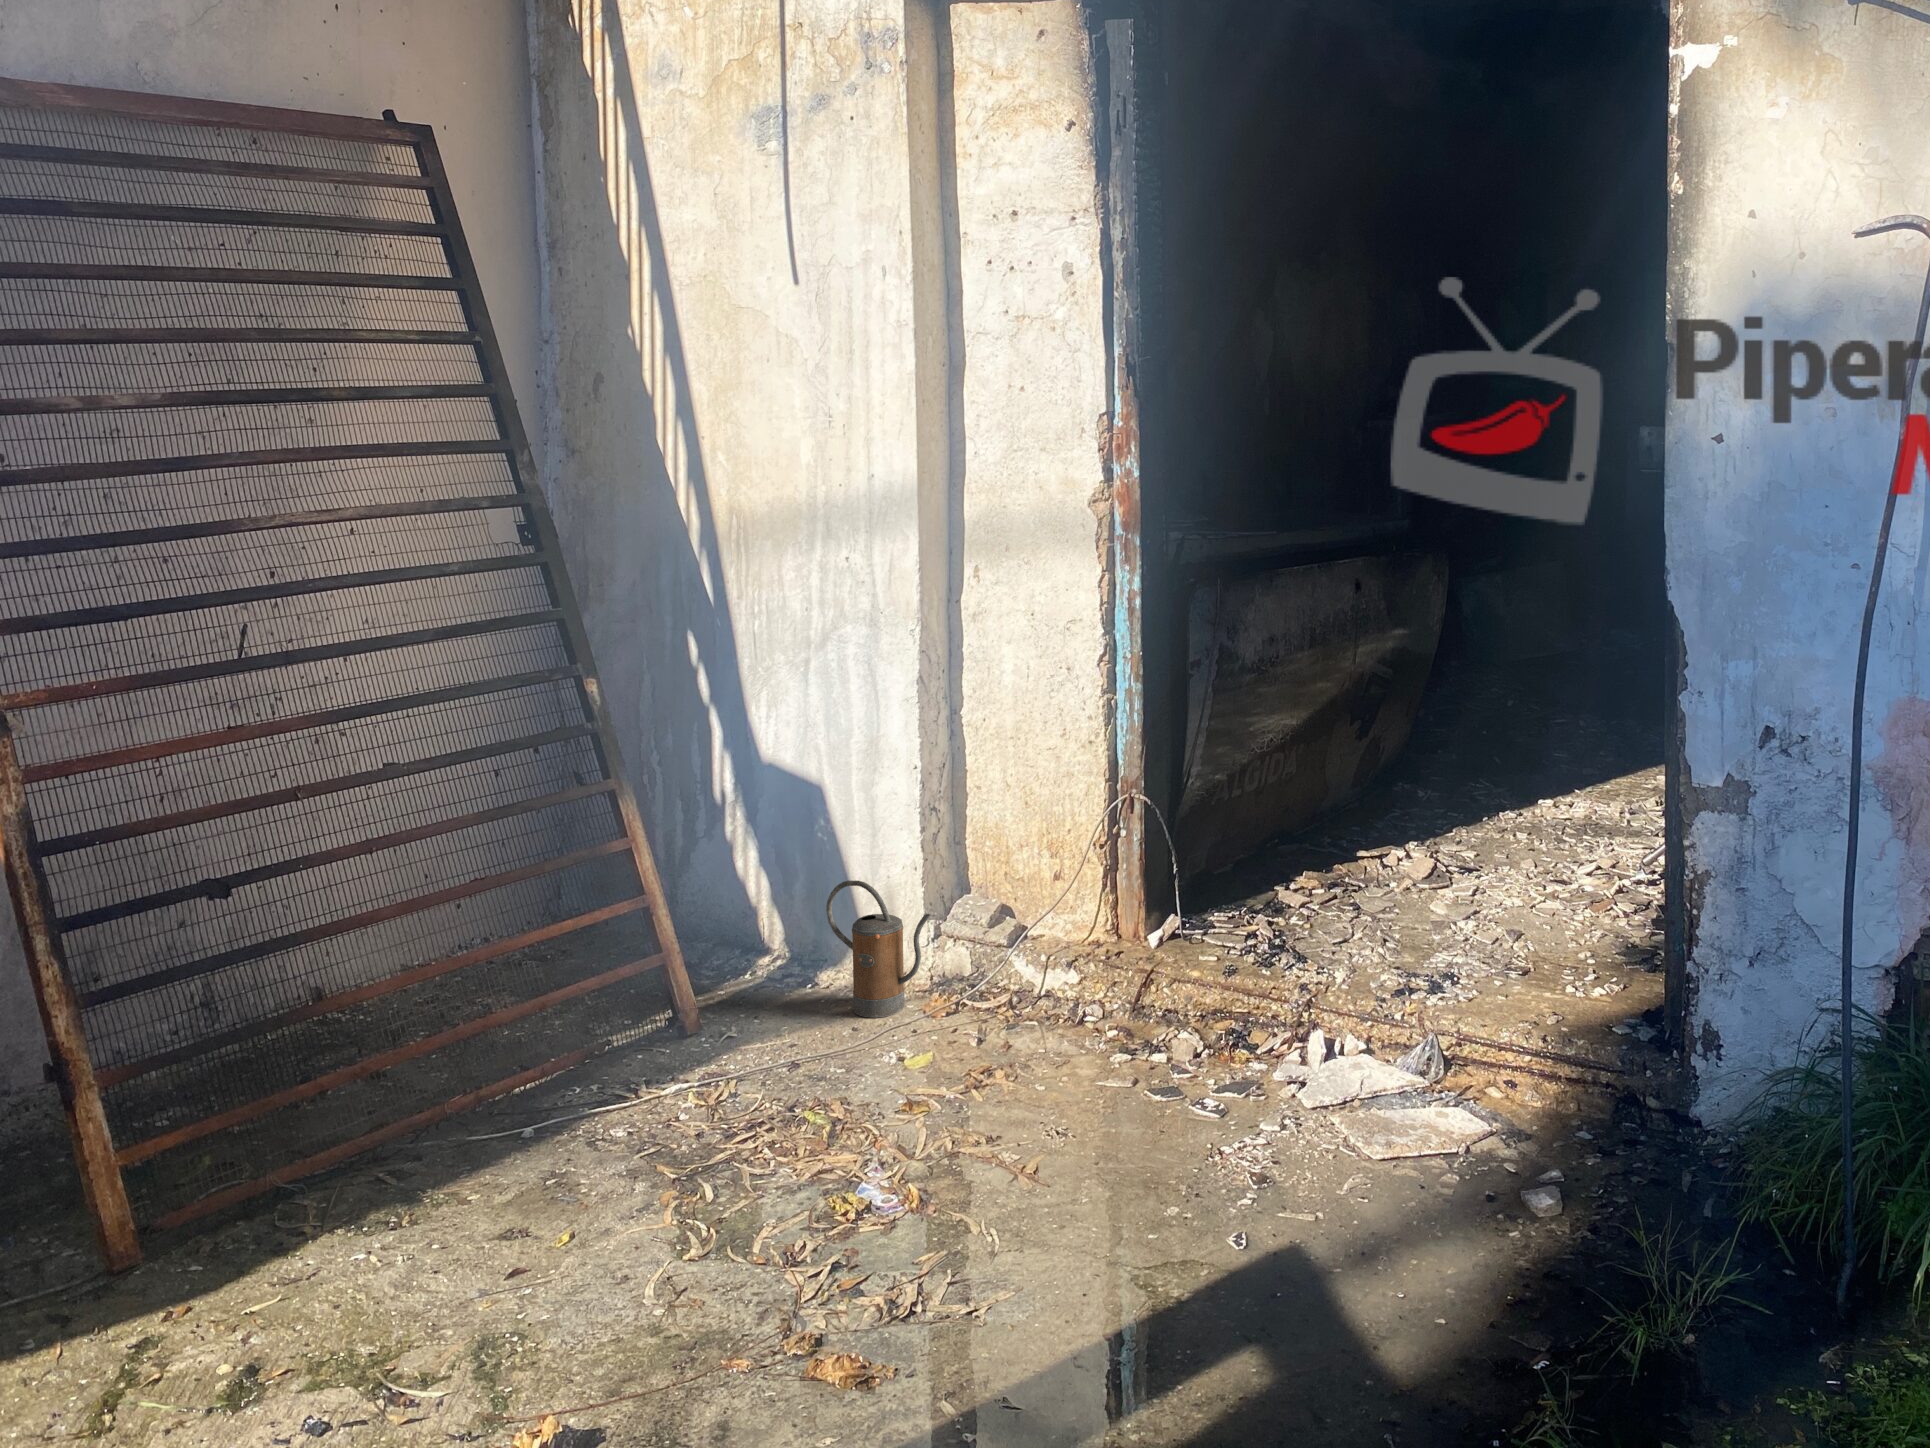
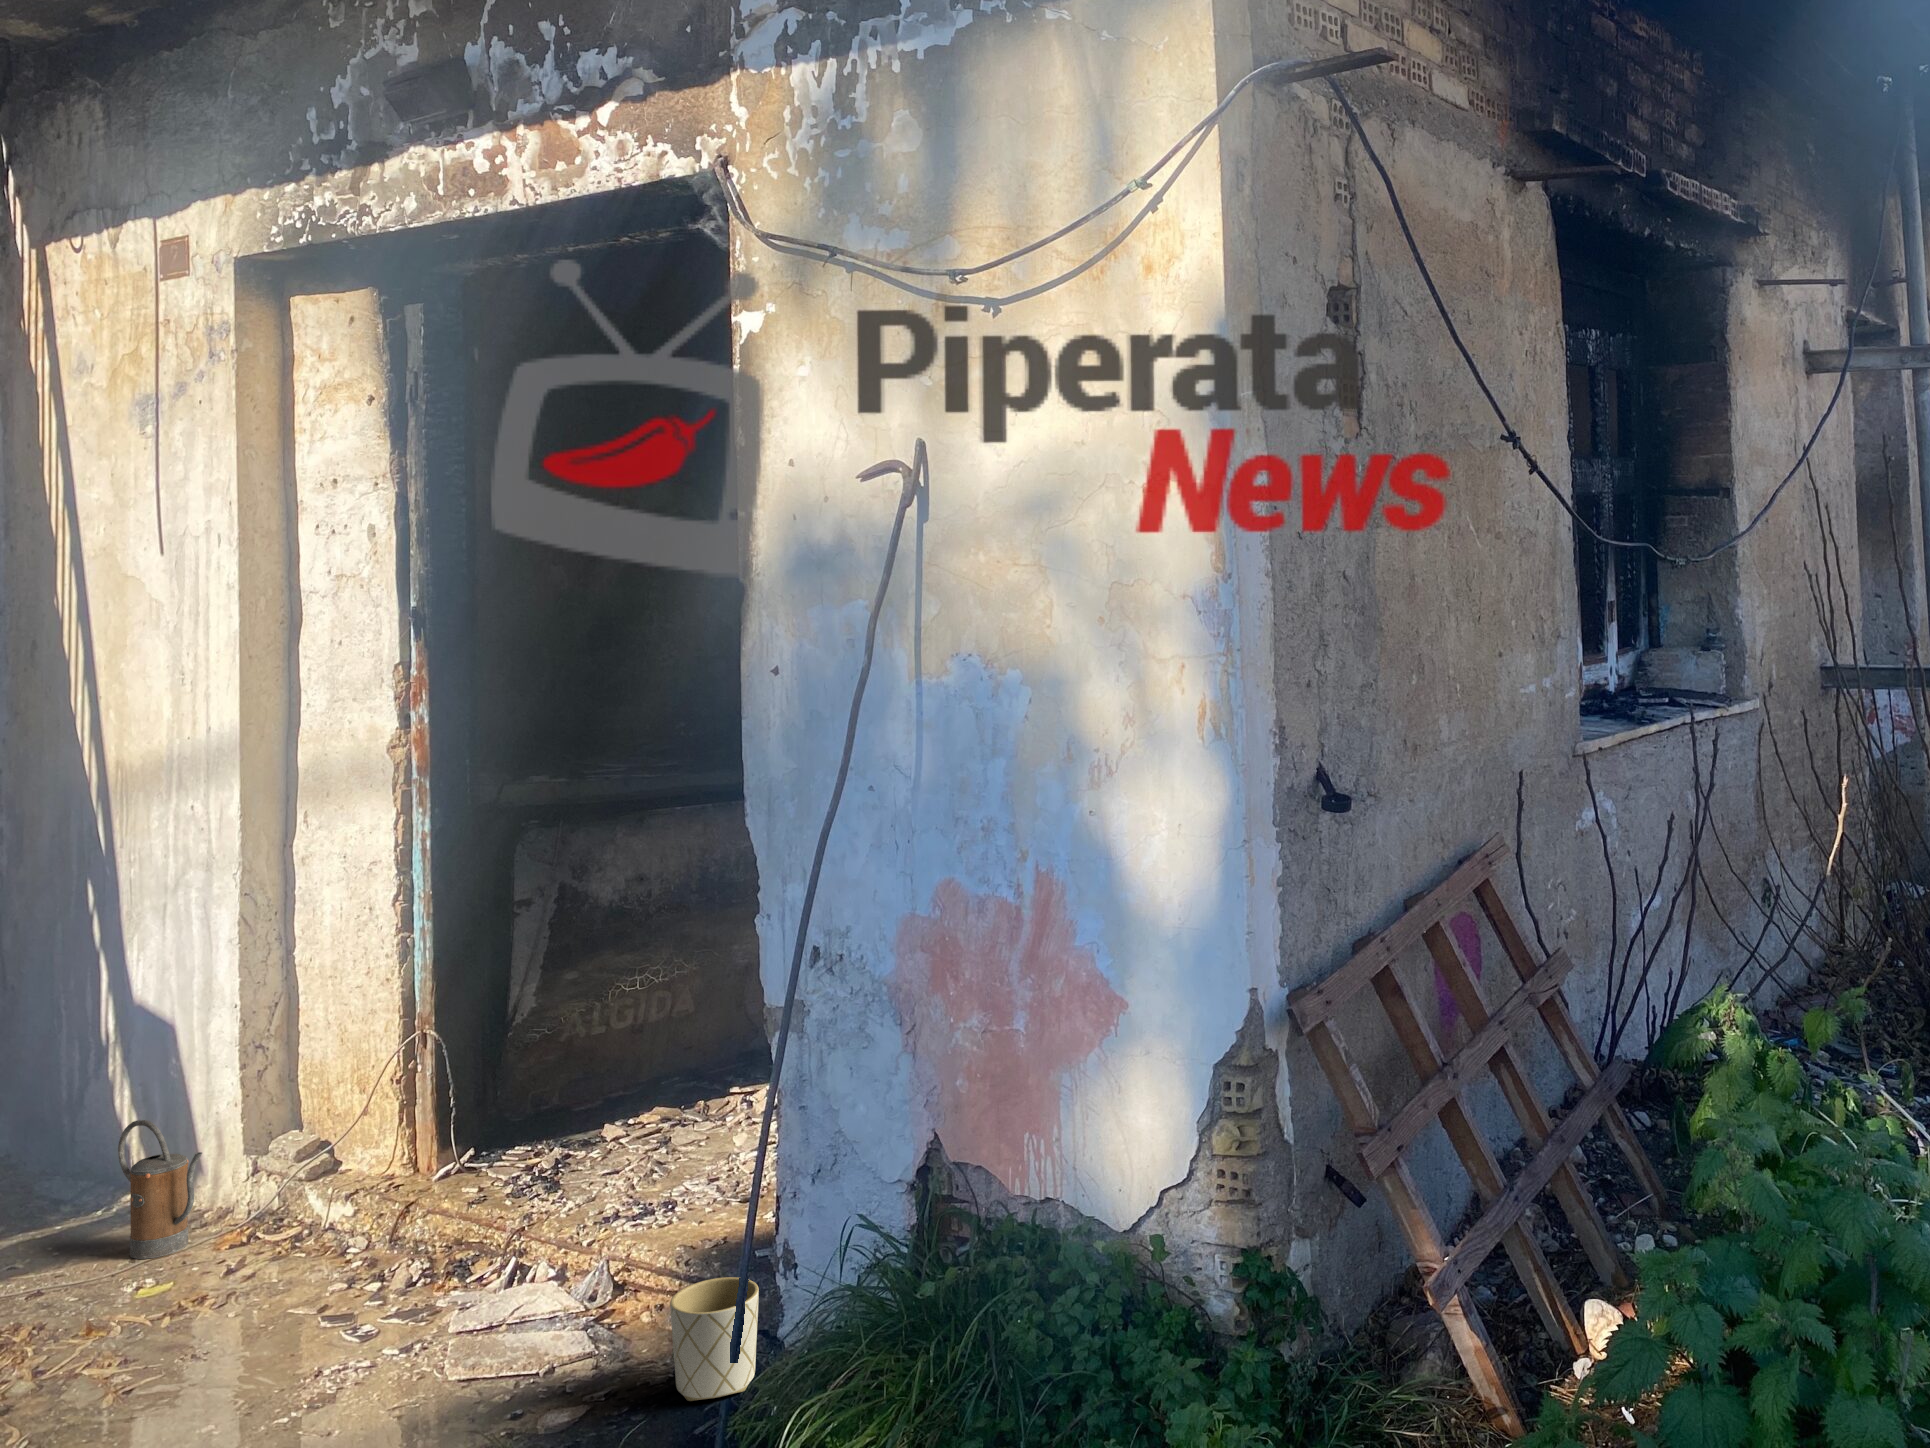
planter: none [1598,1054,1685,1173] -> present [670,1277,759,1401]

